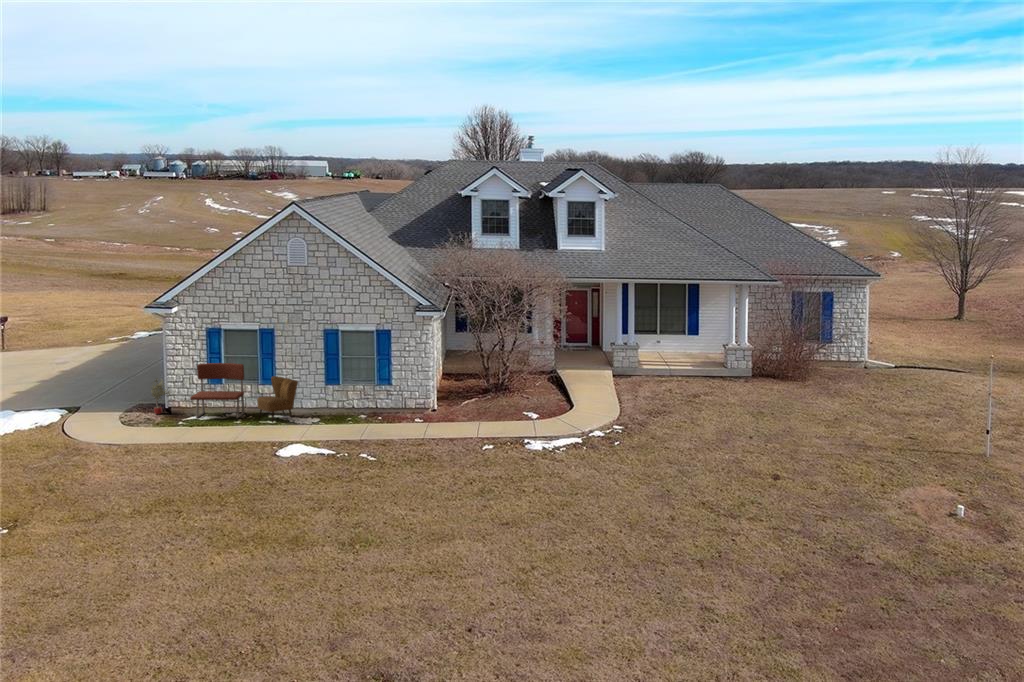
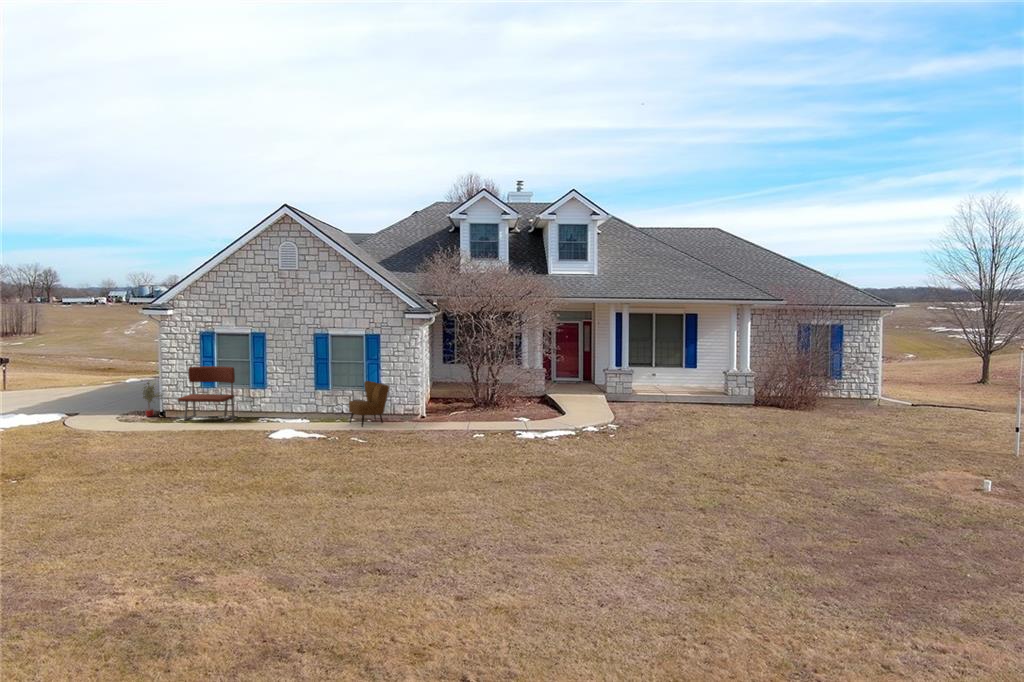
armchair: present [257,376,298,423] -> present [349,381,389,427]

